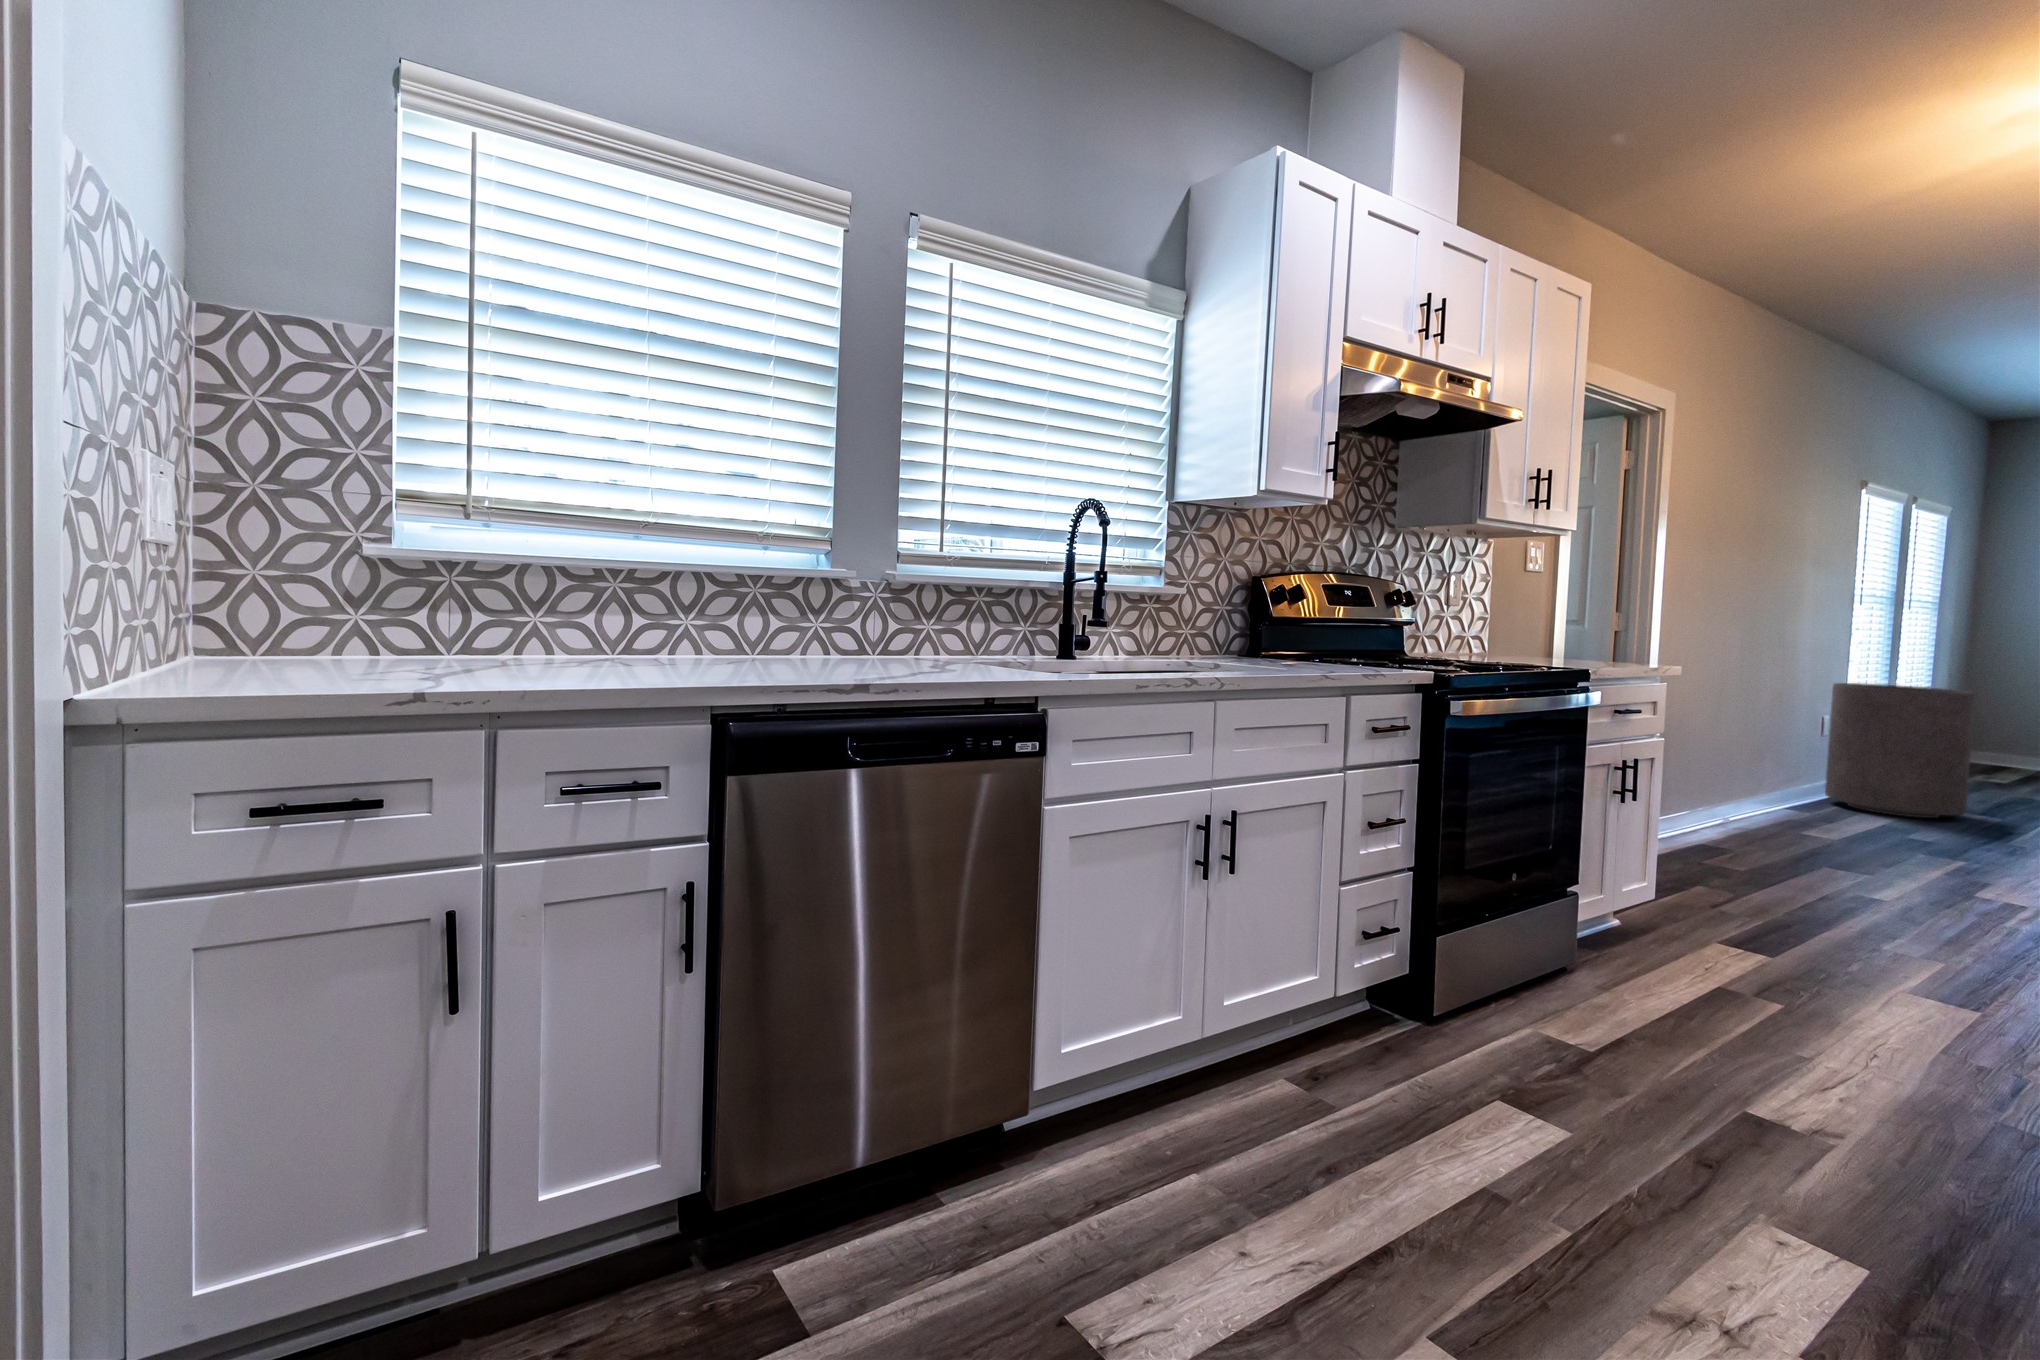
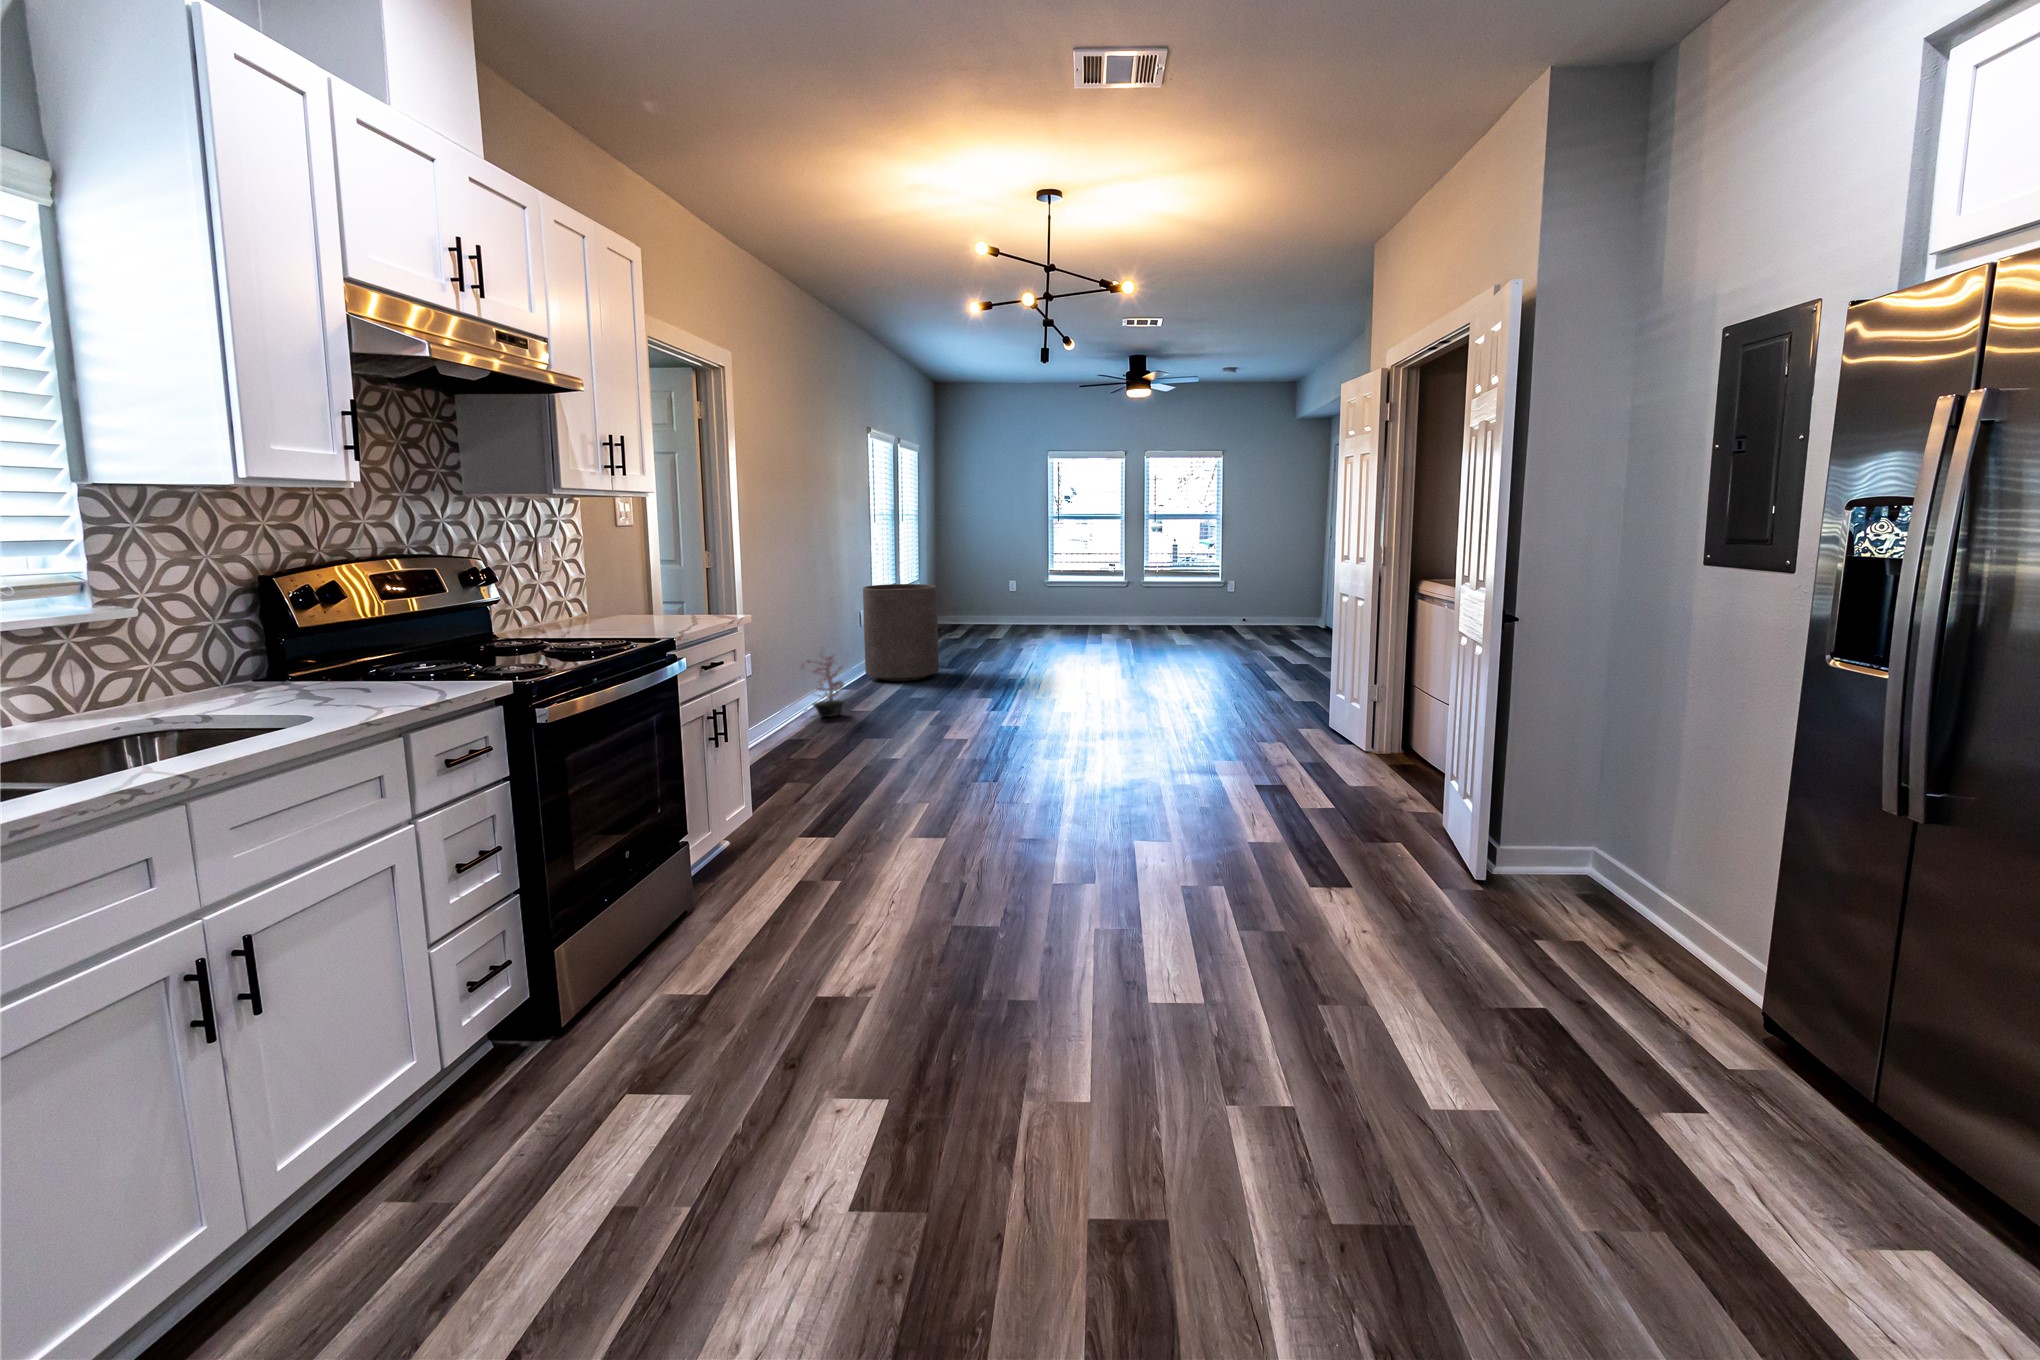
potted plant: none [1721,744,1797,833] -> present [800,654,844,717]

